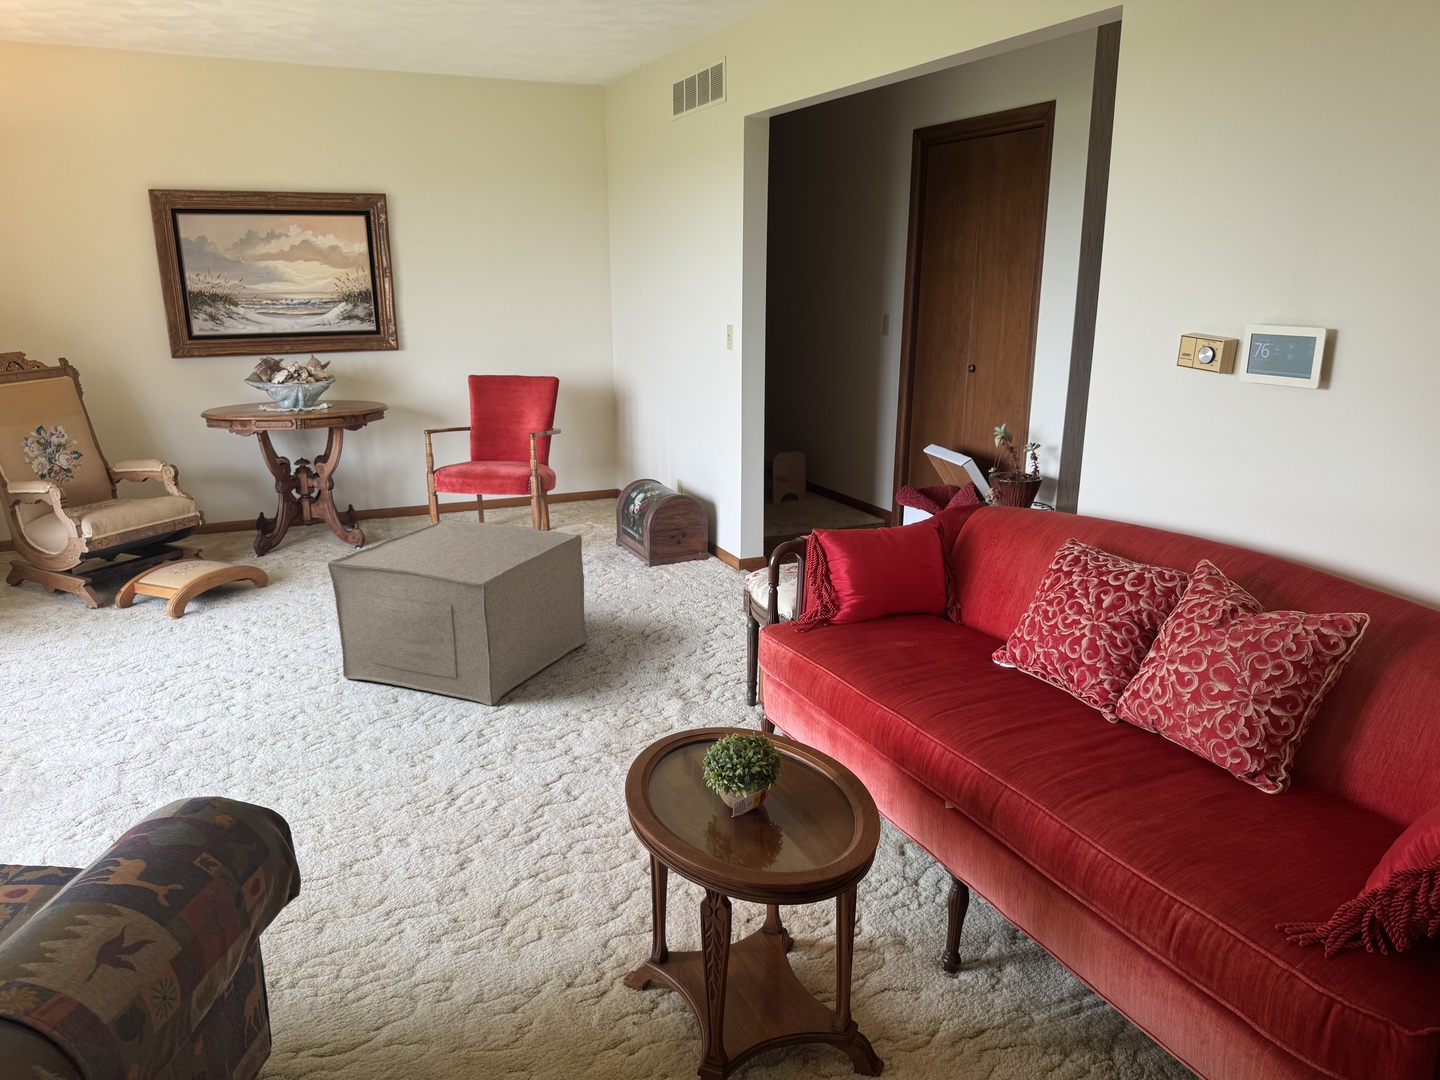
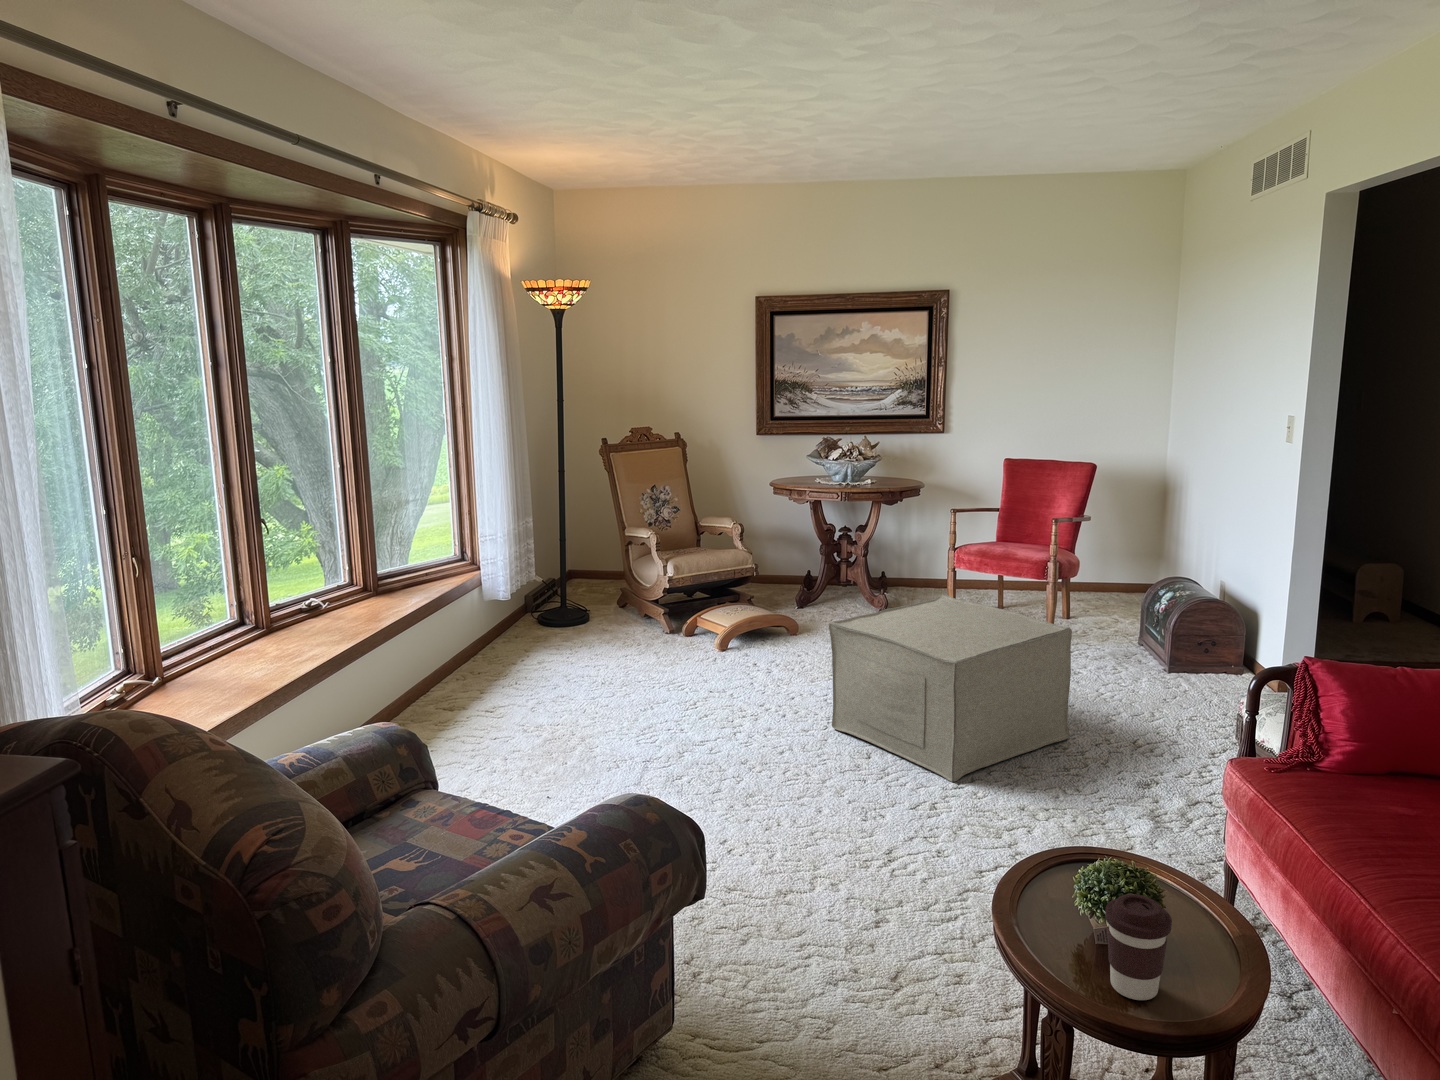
coffee cup: none [744,758,801,853] -> present [1105,894,1172,1000]

